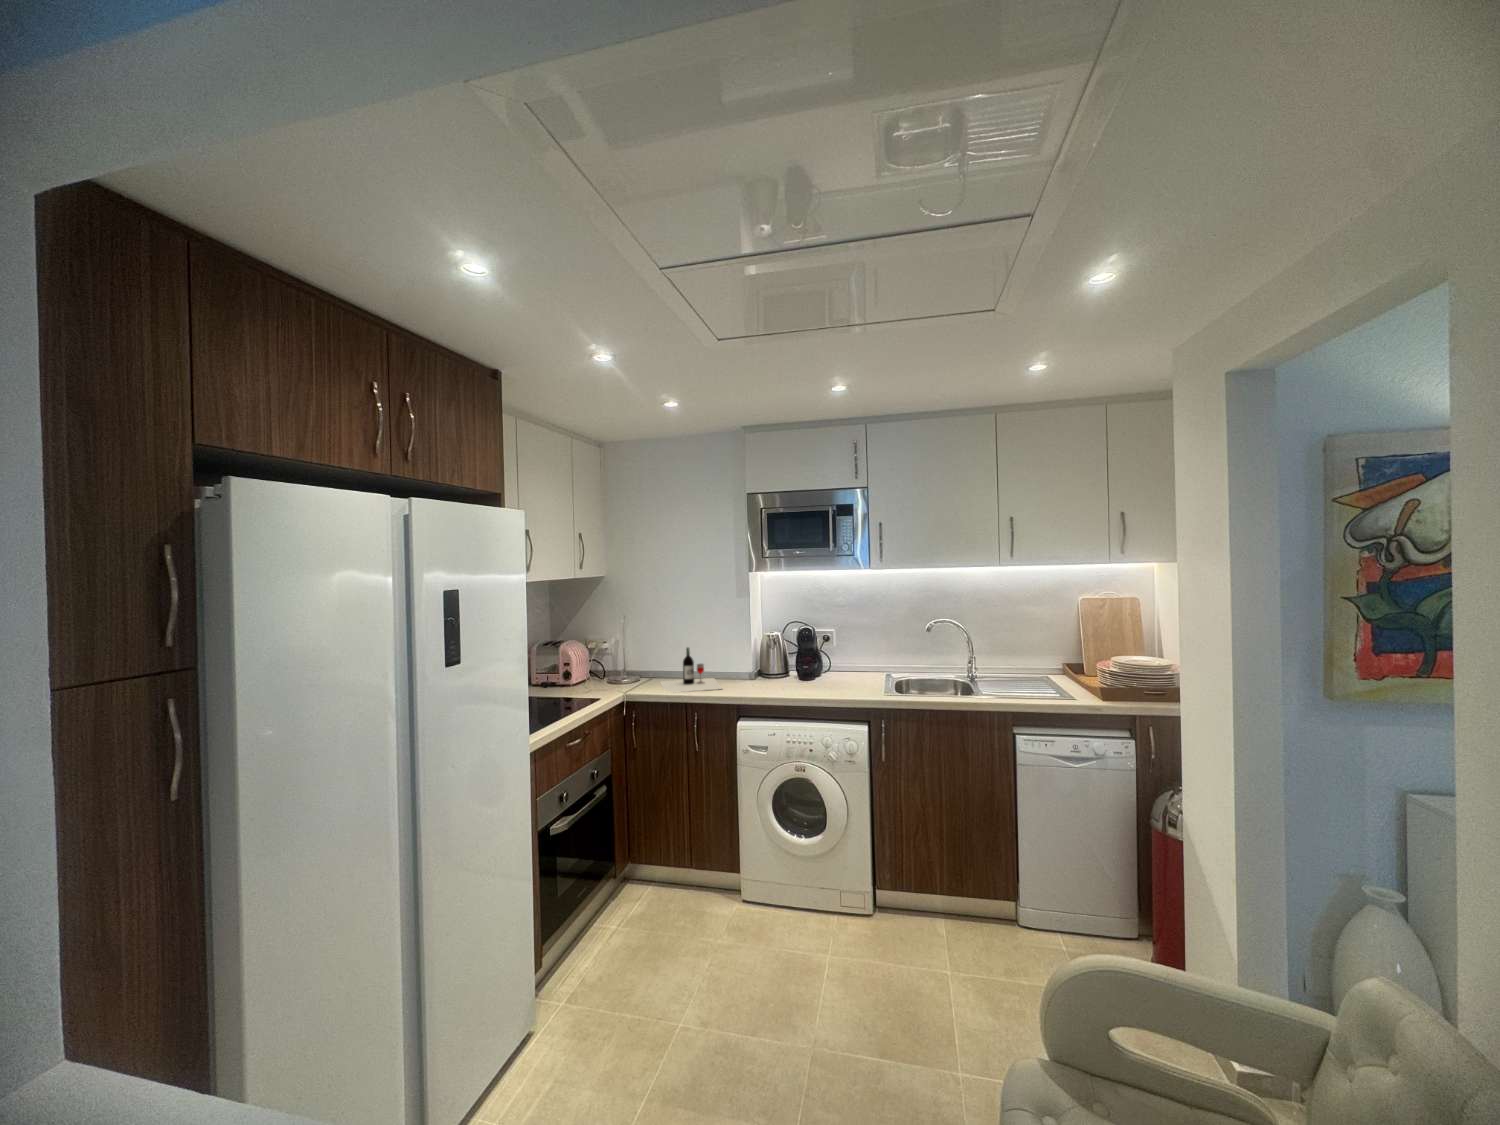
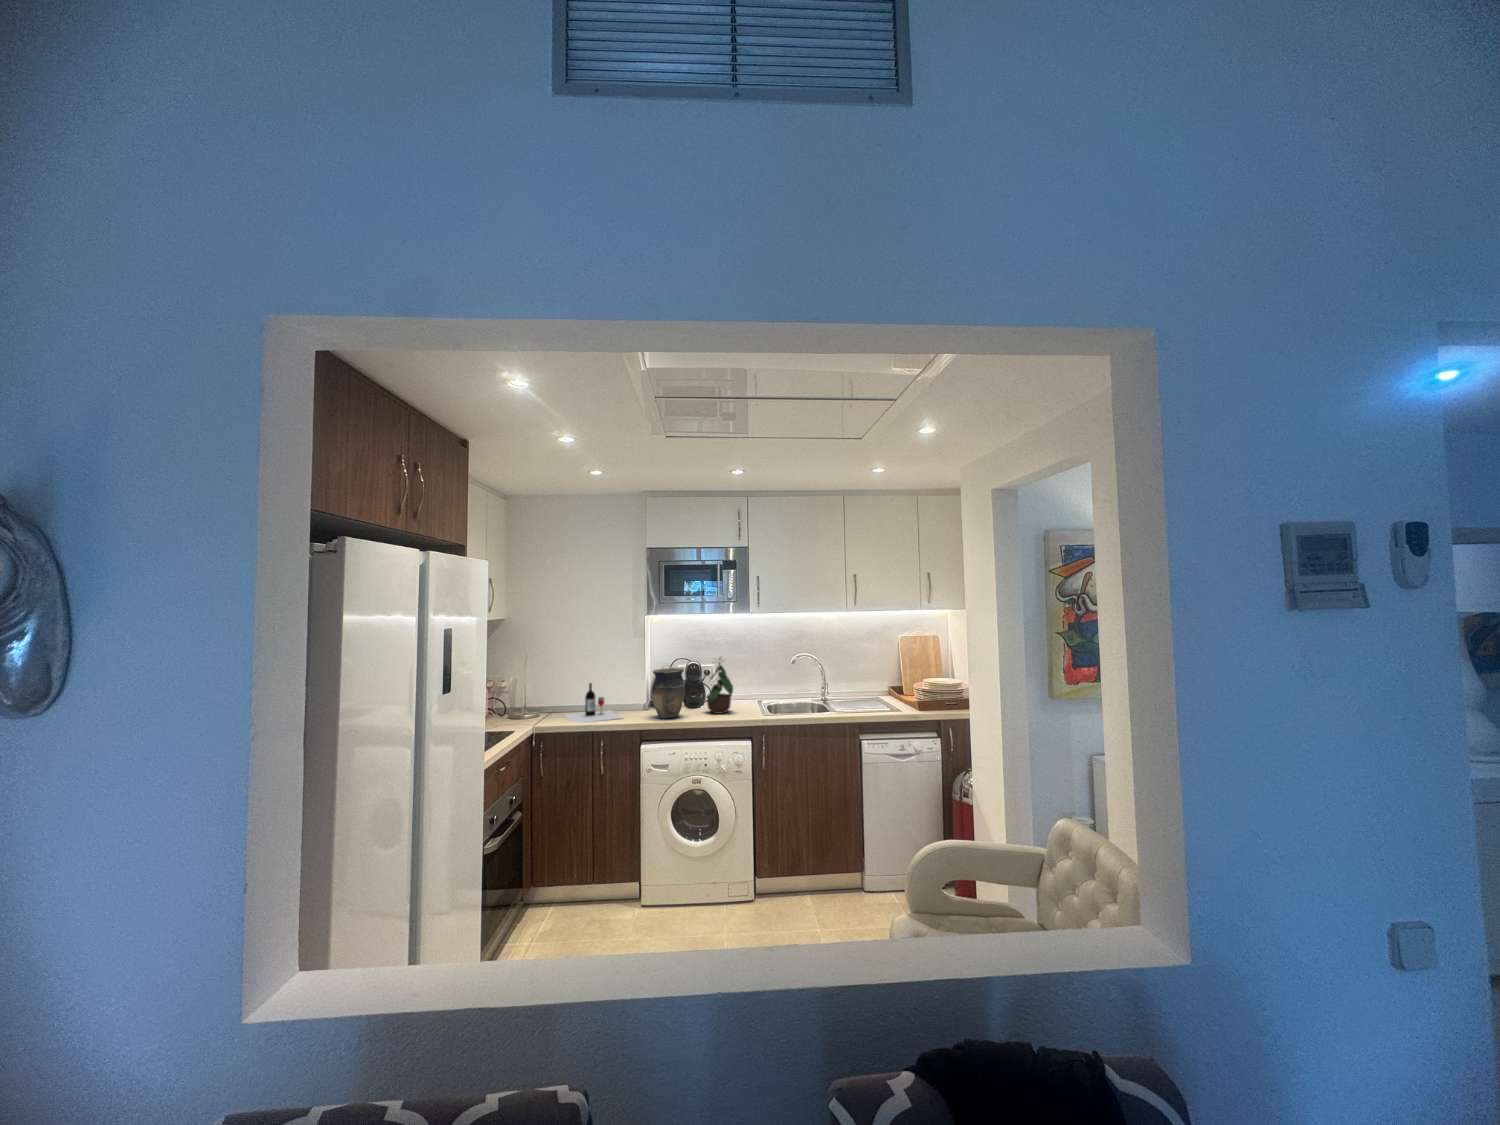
potted plant: none [814,619,856,689] -> present [707,658,733,714]
vase: none [753,633,791,692] -> present [652,668,685,718]

